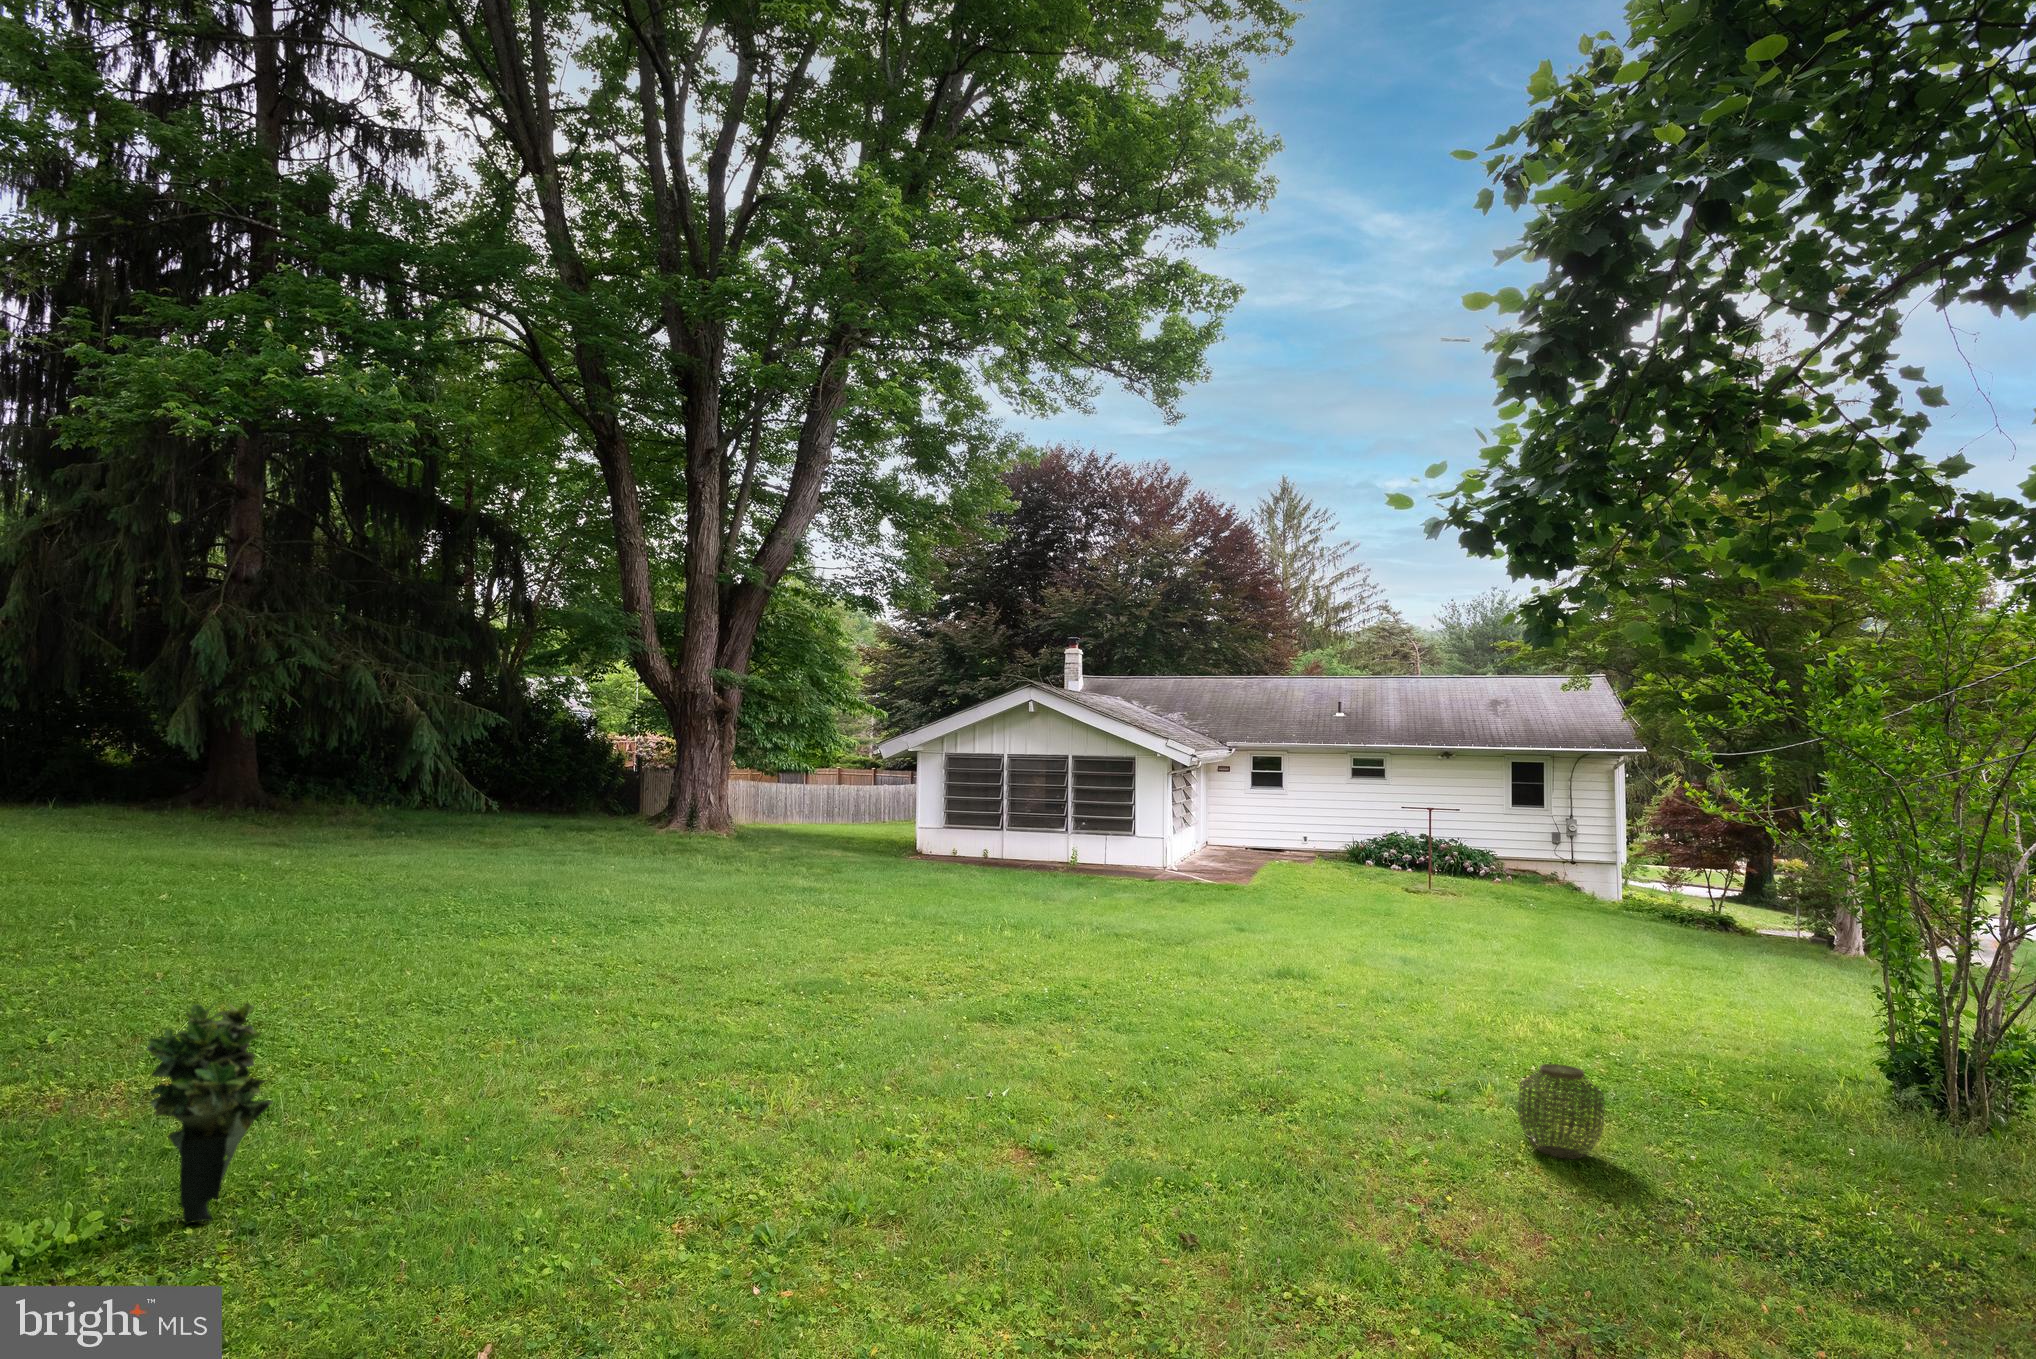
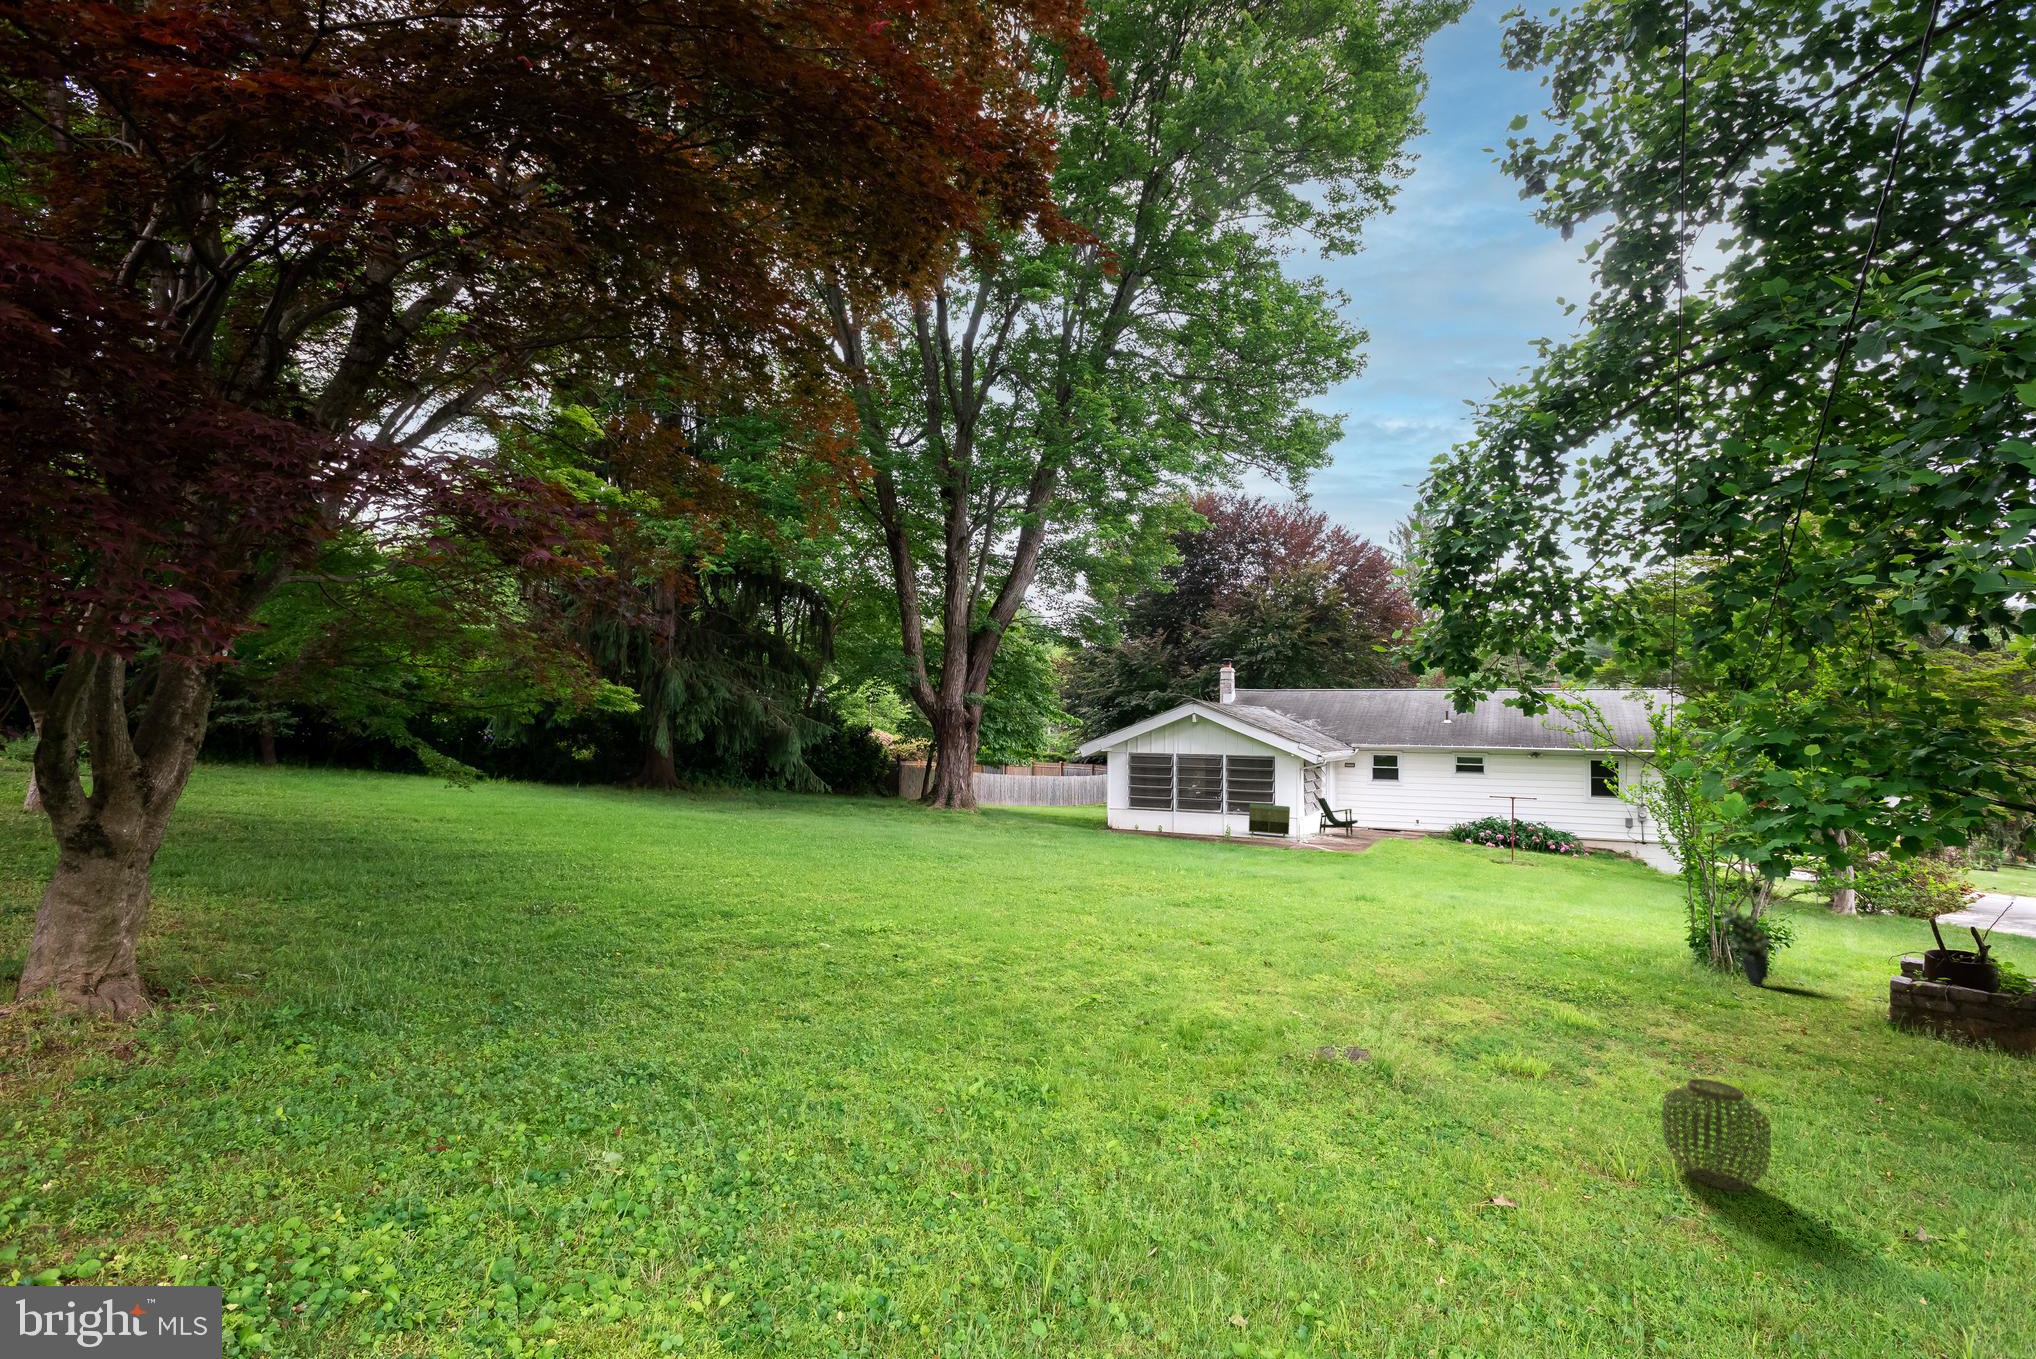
lounge chair: none [1189,811,1237,861] -> present [1318,798,1358,838]
storage bench: none [1104,820,1156,862] -> present [1249,804,1290,838]
potted plant: present [147,1002,273,1225] -> present [1717,905,1772,987]

